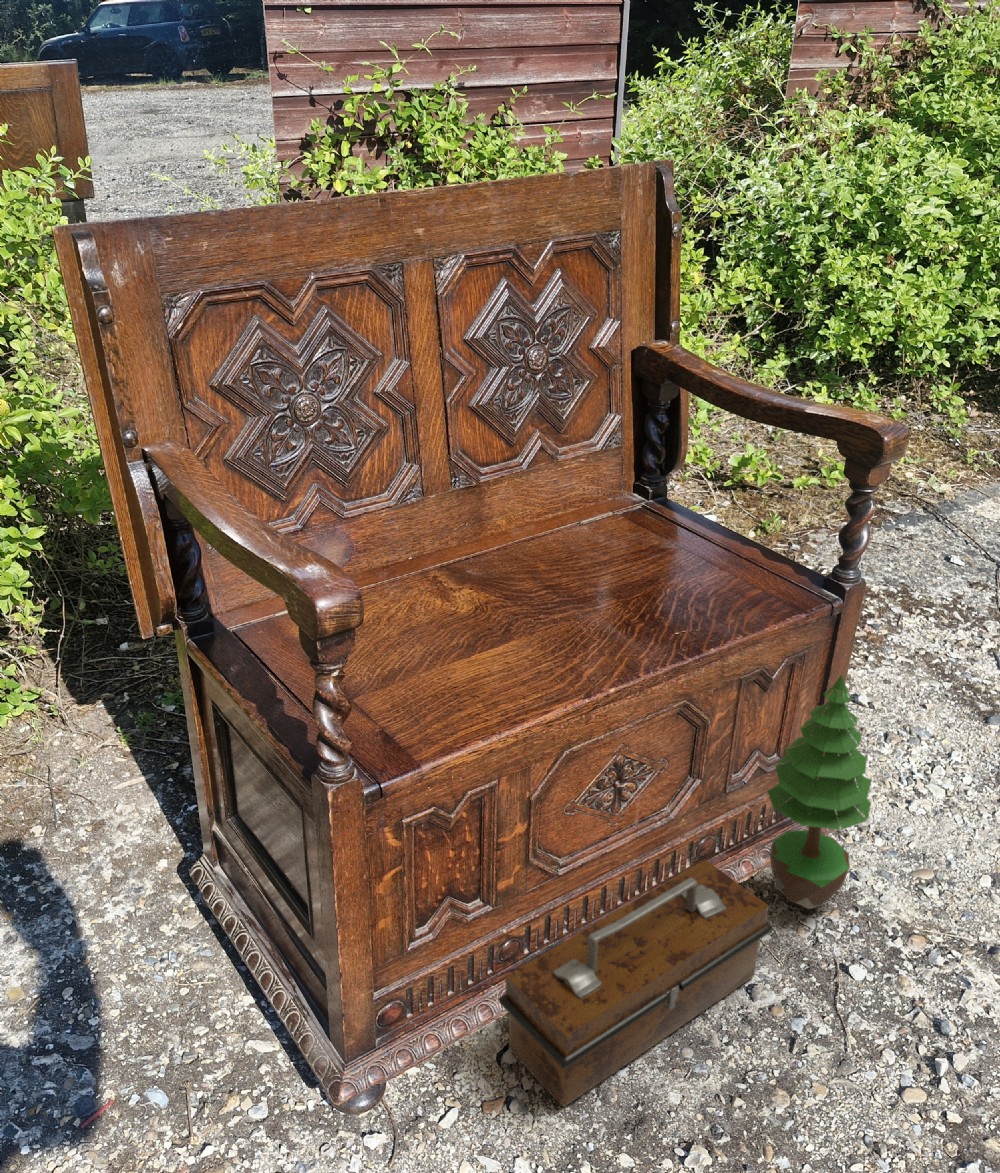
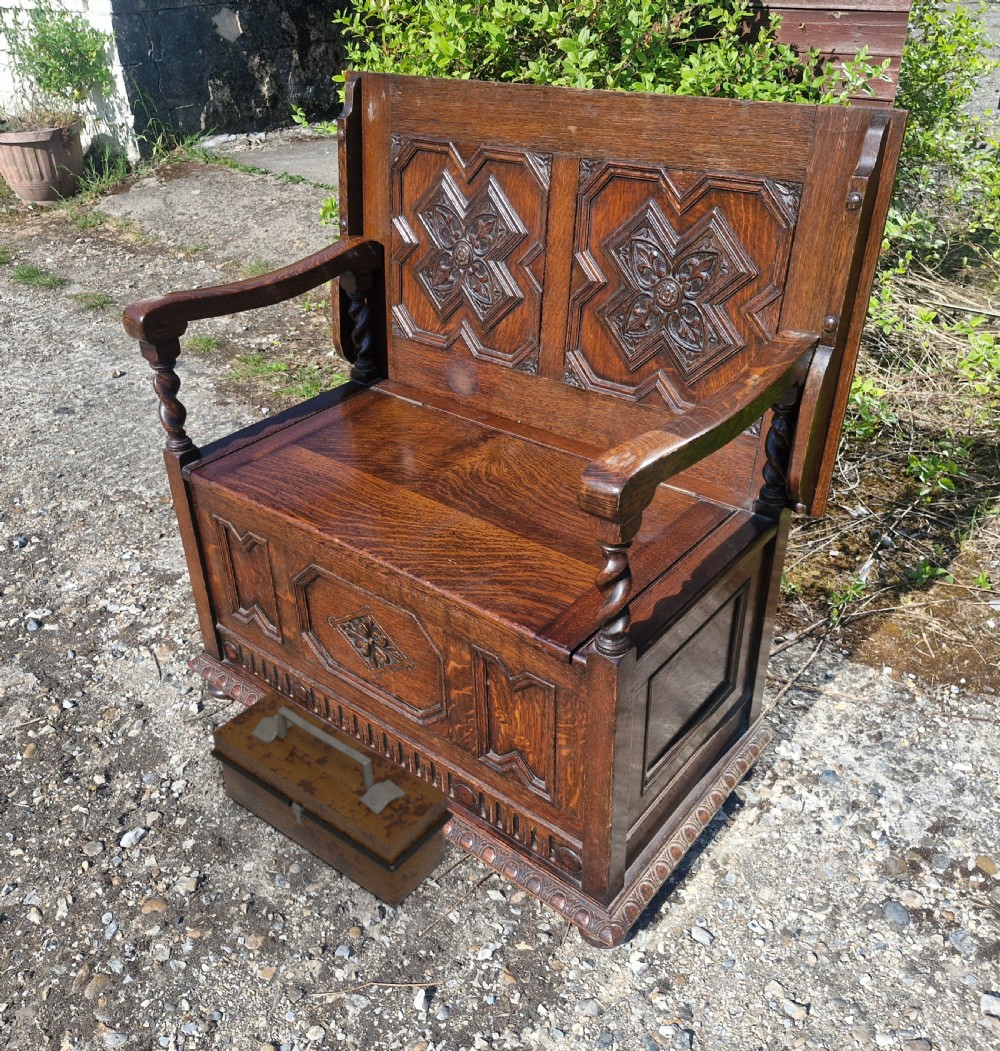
potted tree: present [767,675,871,909] -> none [455,713,572,958]

